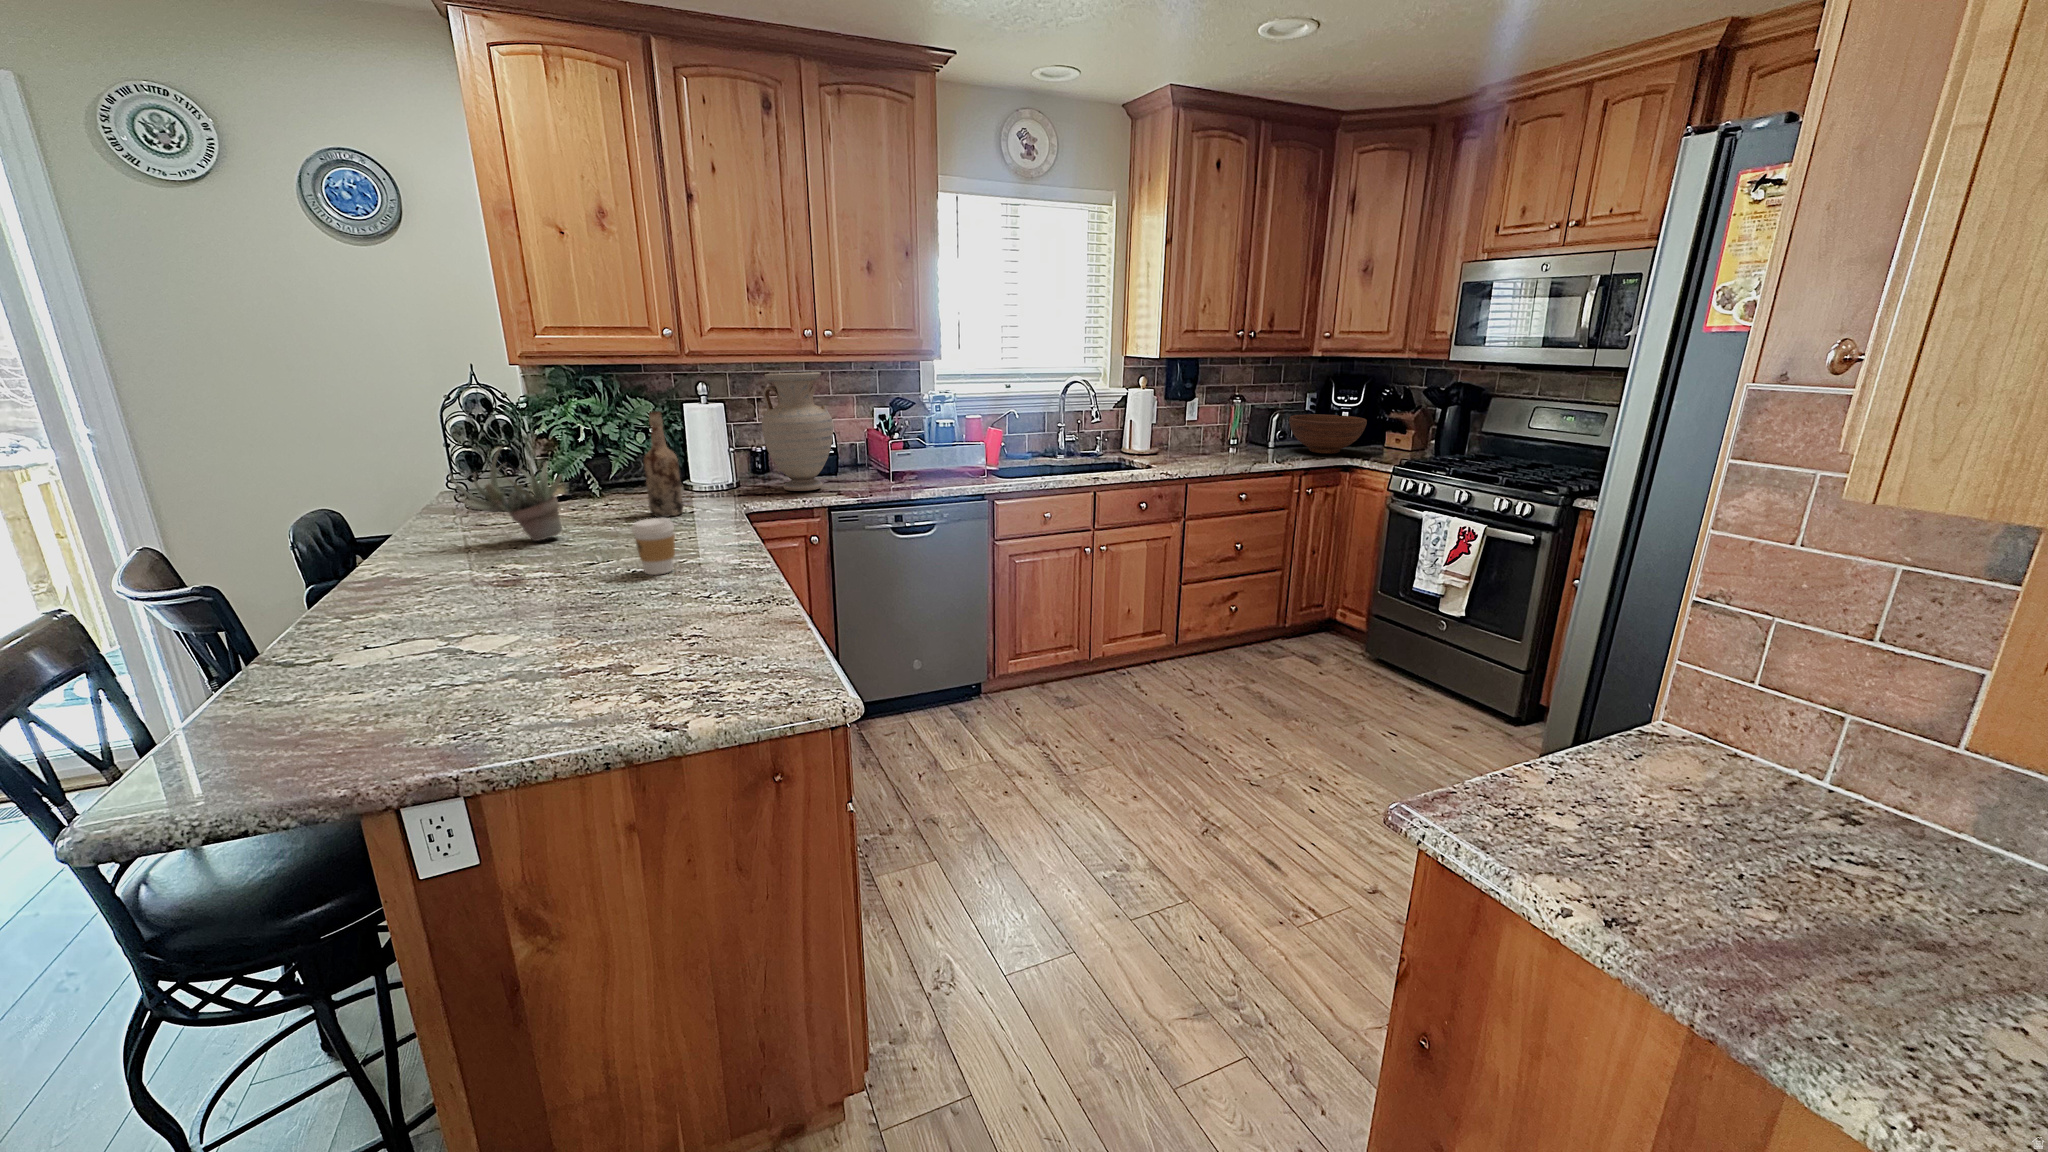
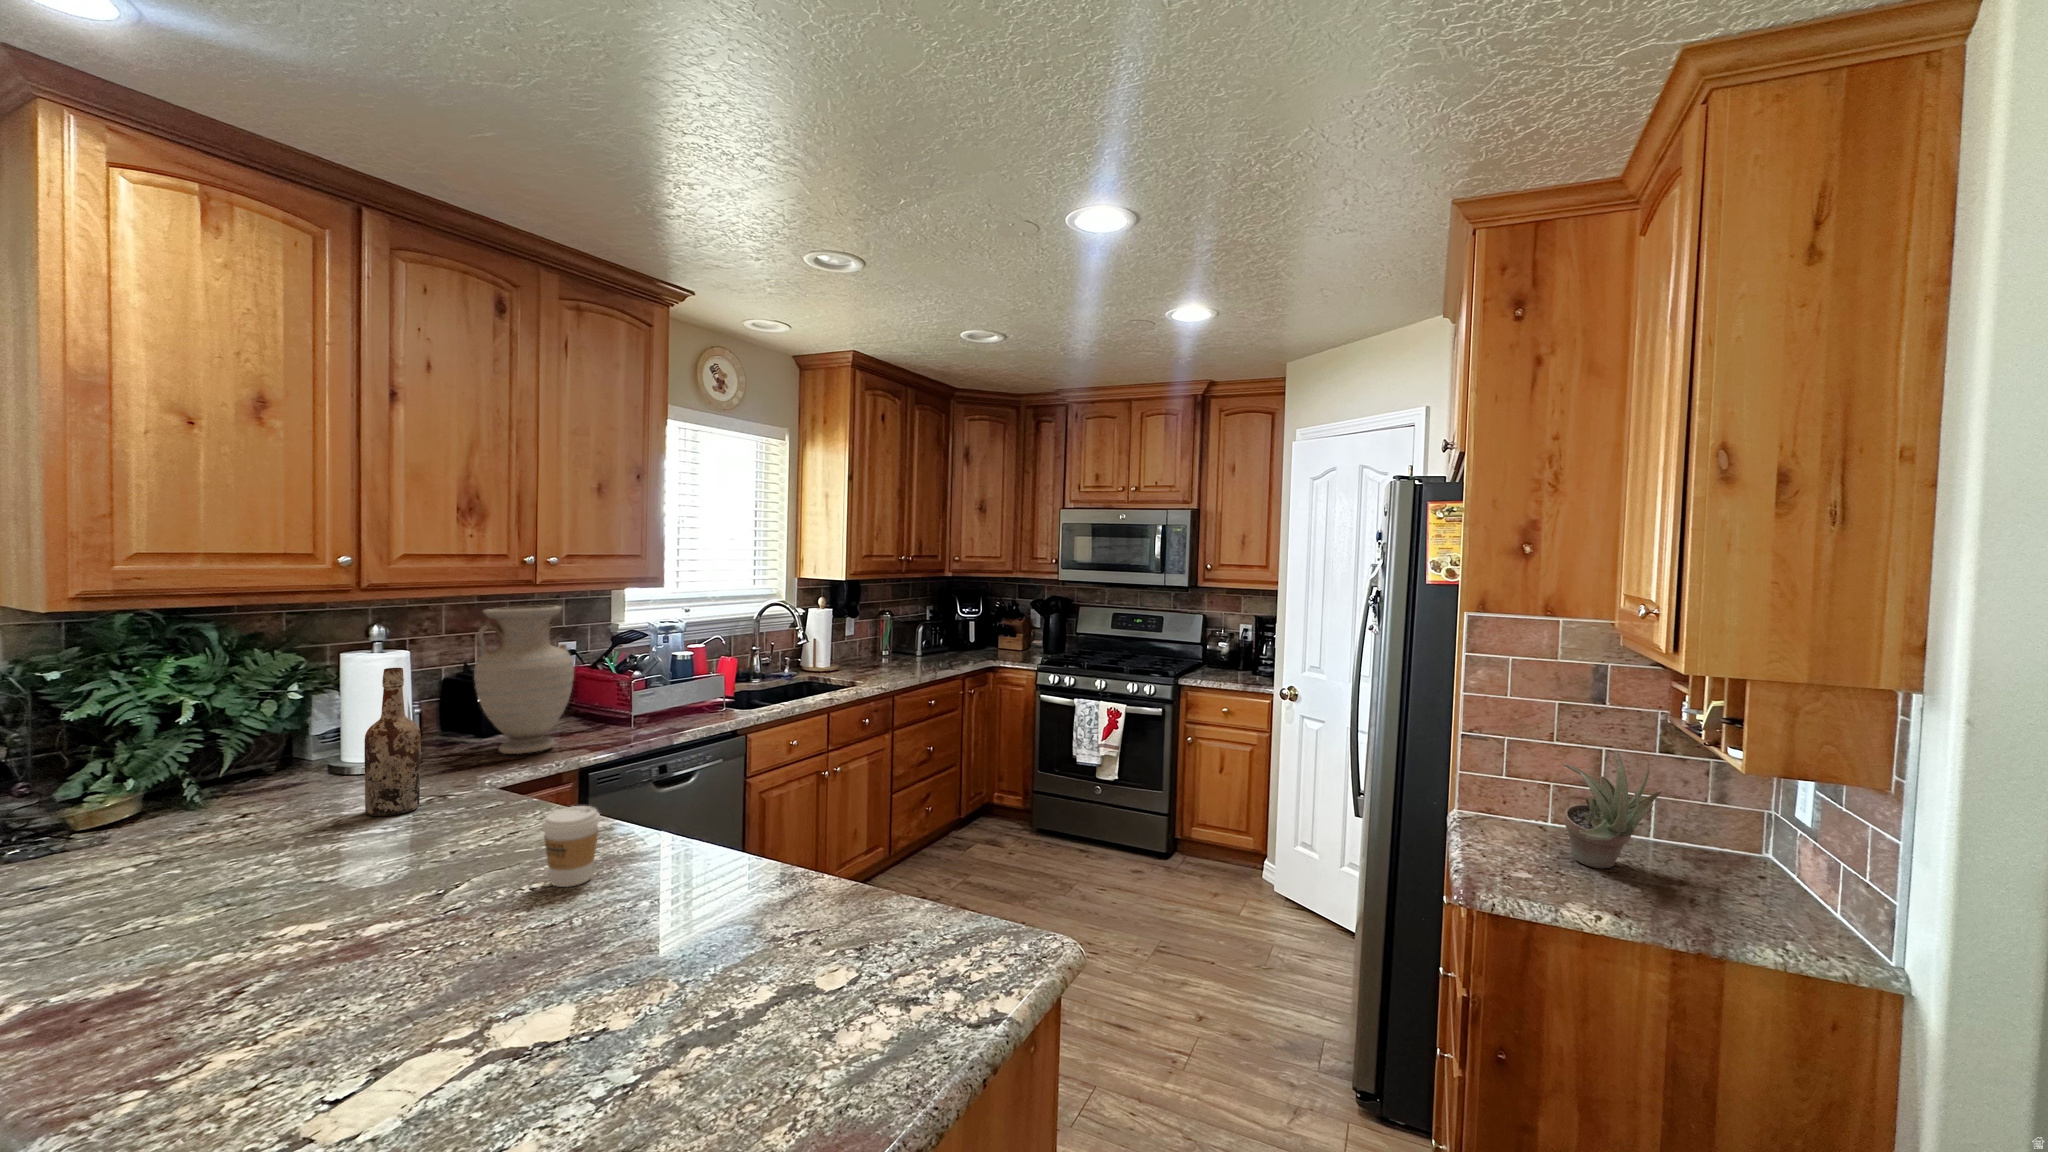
fruit bowl: present [1289,414,1367,454] -> none [932,624,995,658]
succulent plant: present [448,447,562,541] -> present [1563,751,1661,868]

